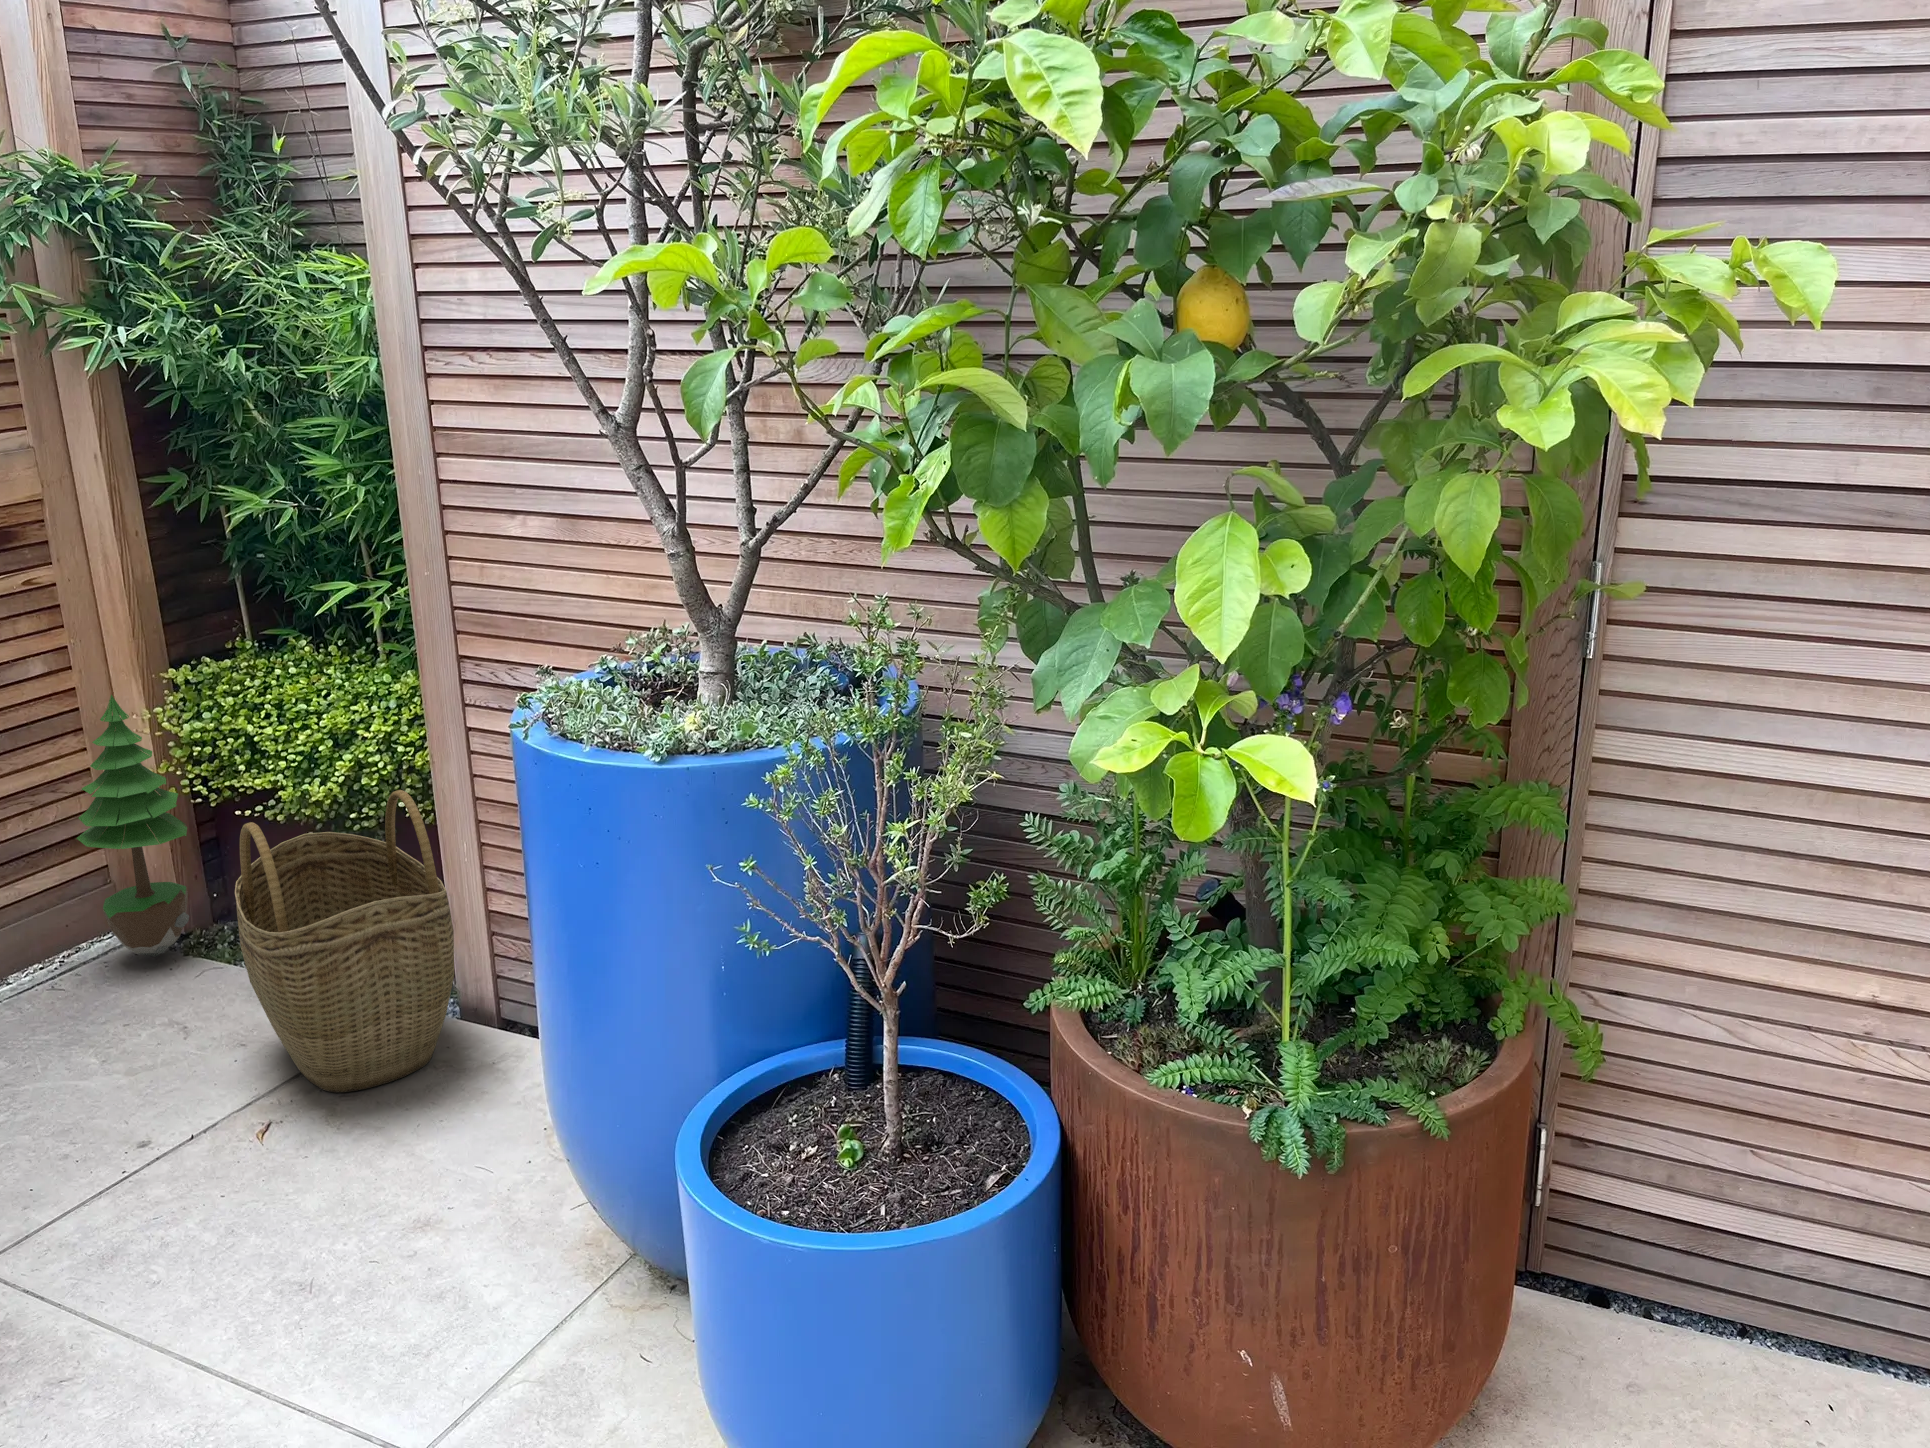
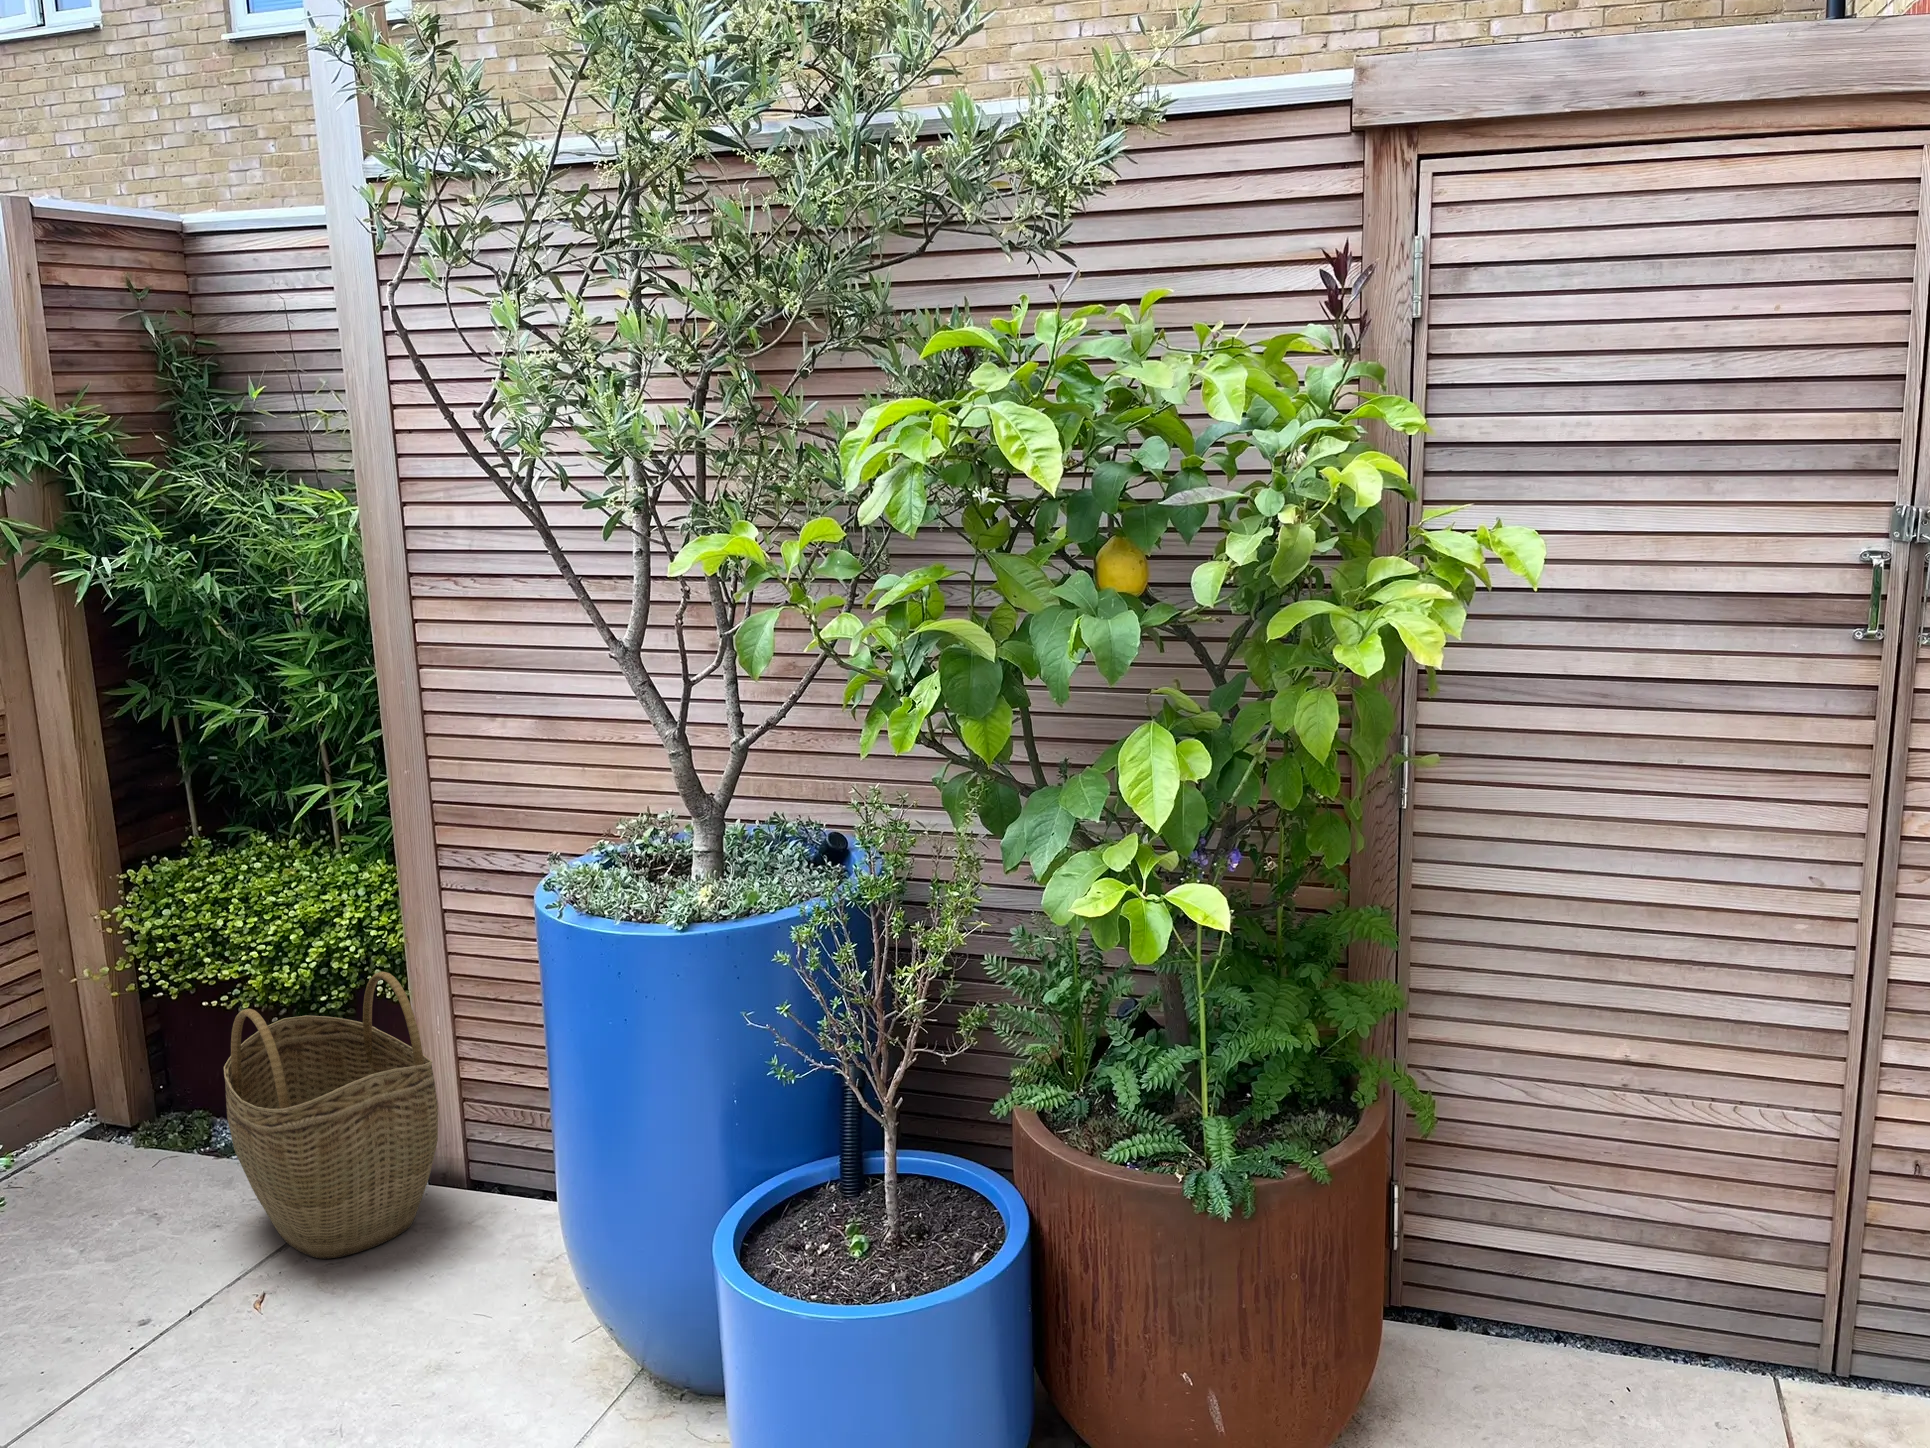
potted tree: present [77,695,189,957] -> none [34,897,146,1151]

